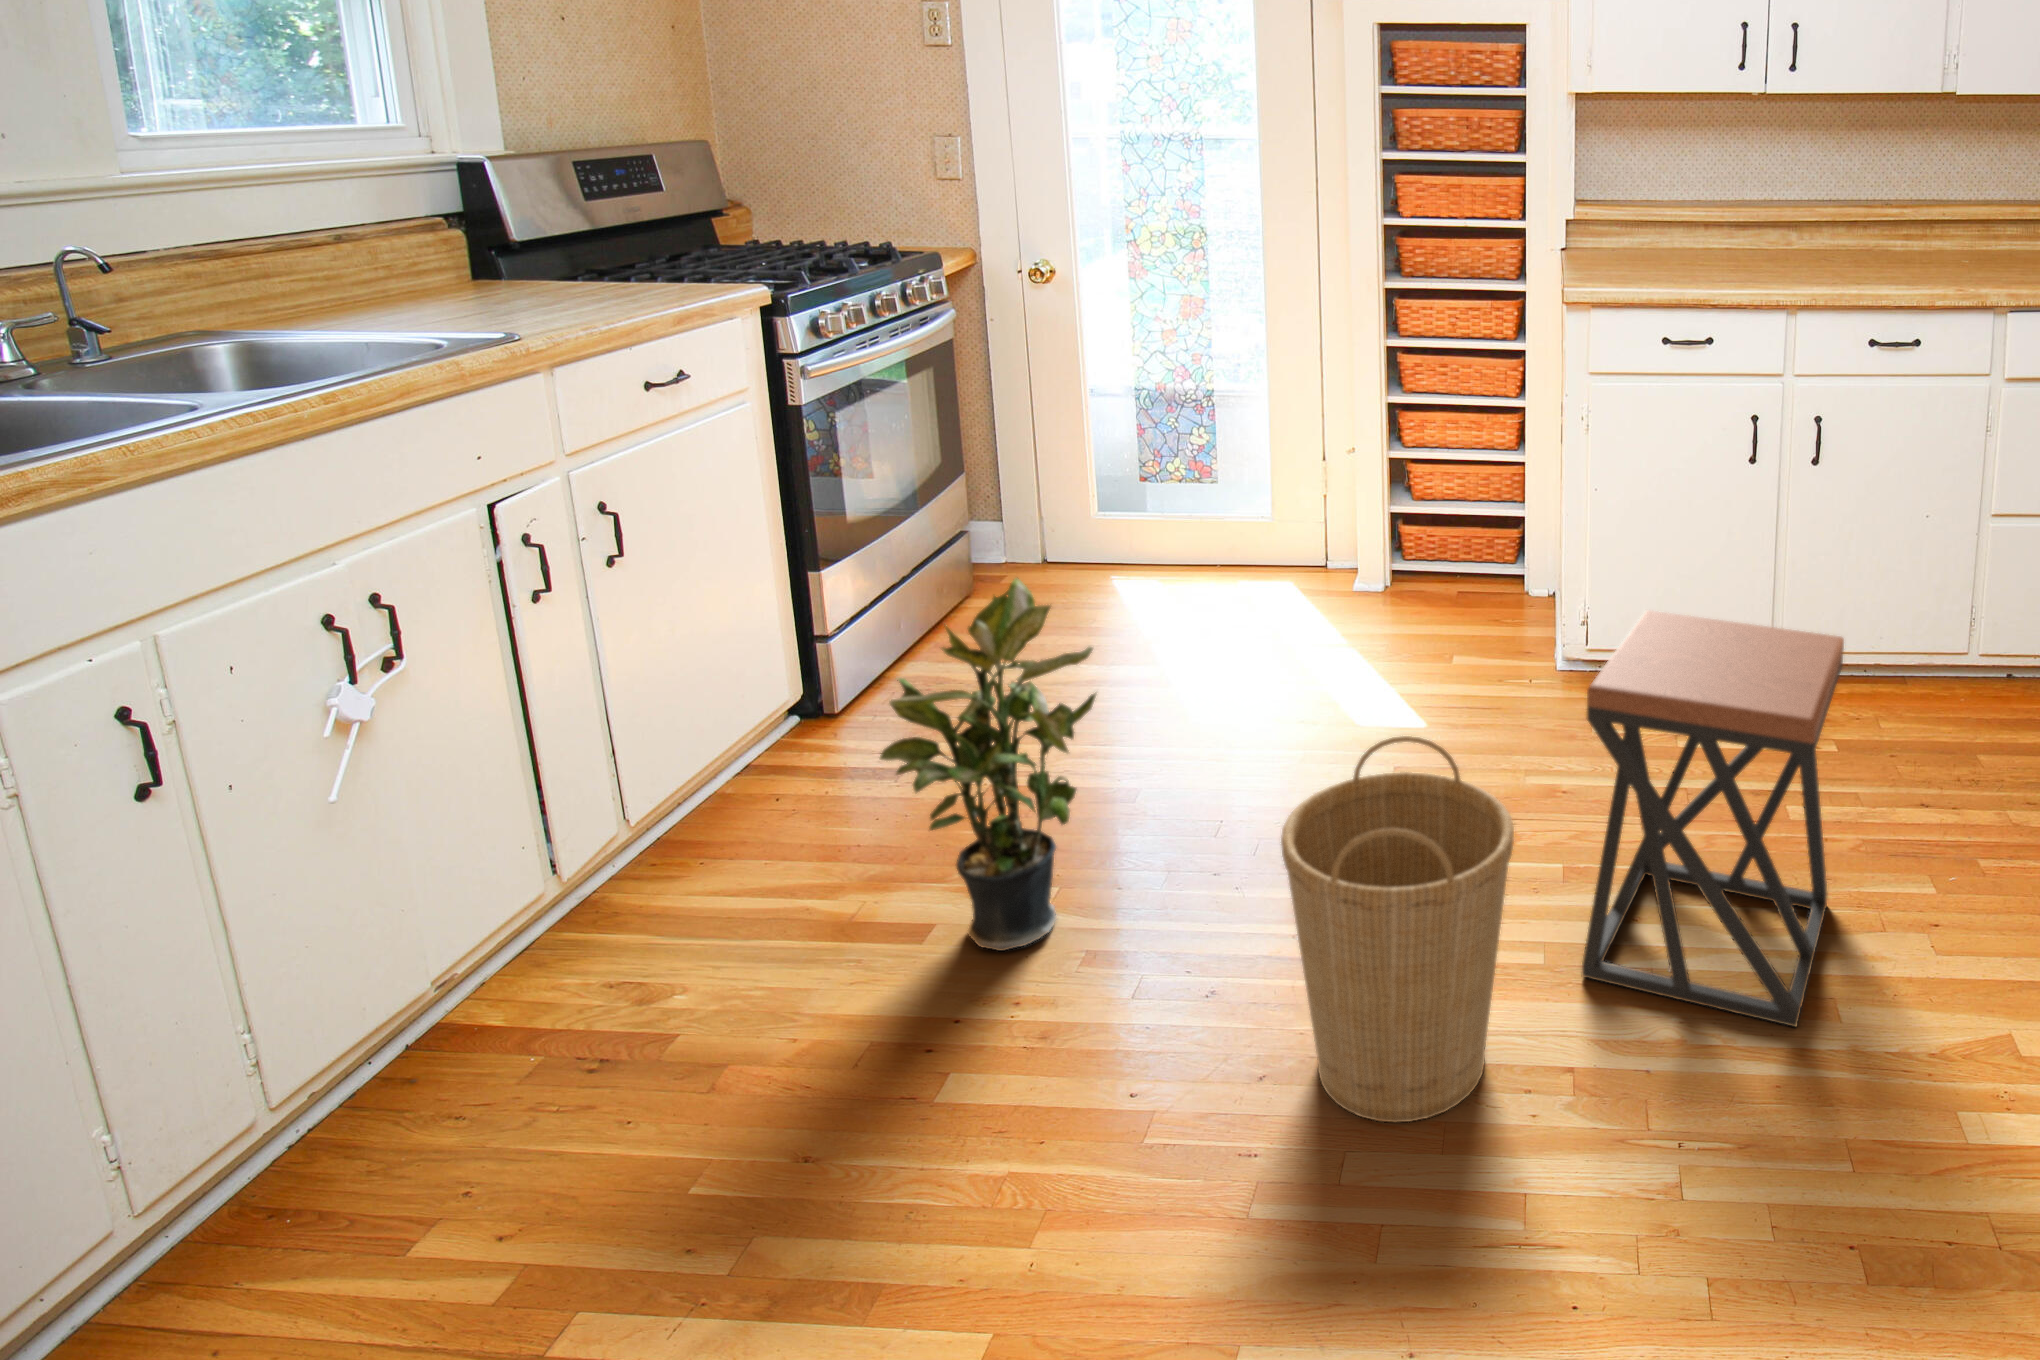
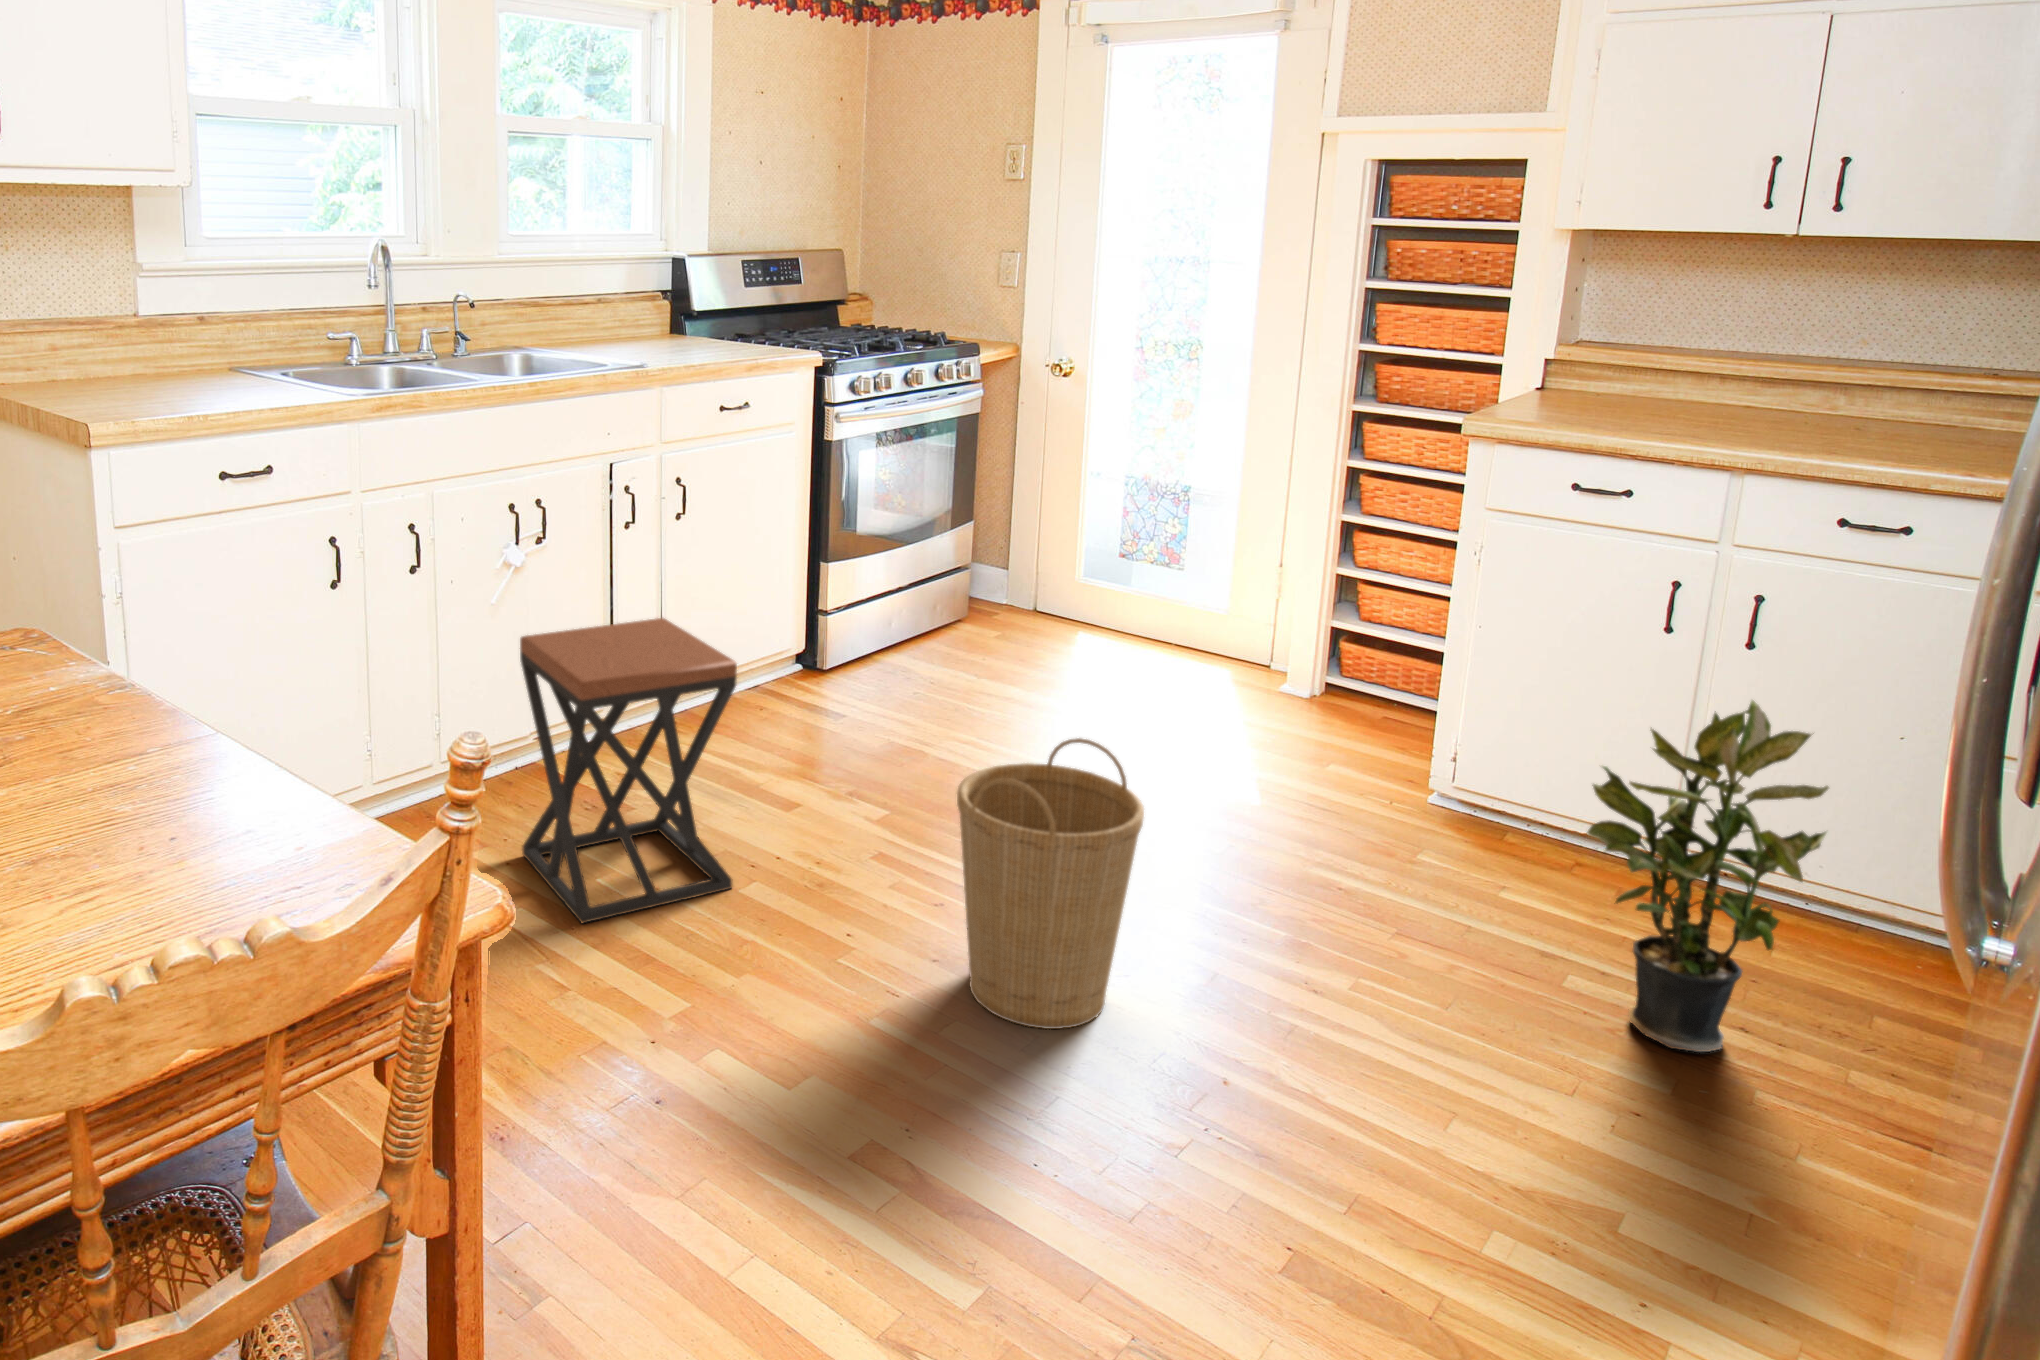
potted plant: present [880,578,1096,951] -> present [1587,700,1829,1052]
stool: present [1582,610,1844,1027] -> present [520,618,737,923]

